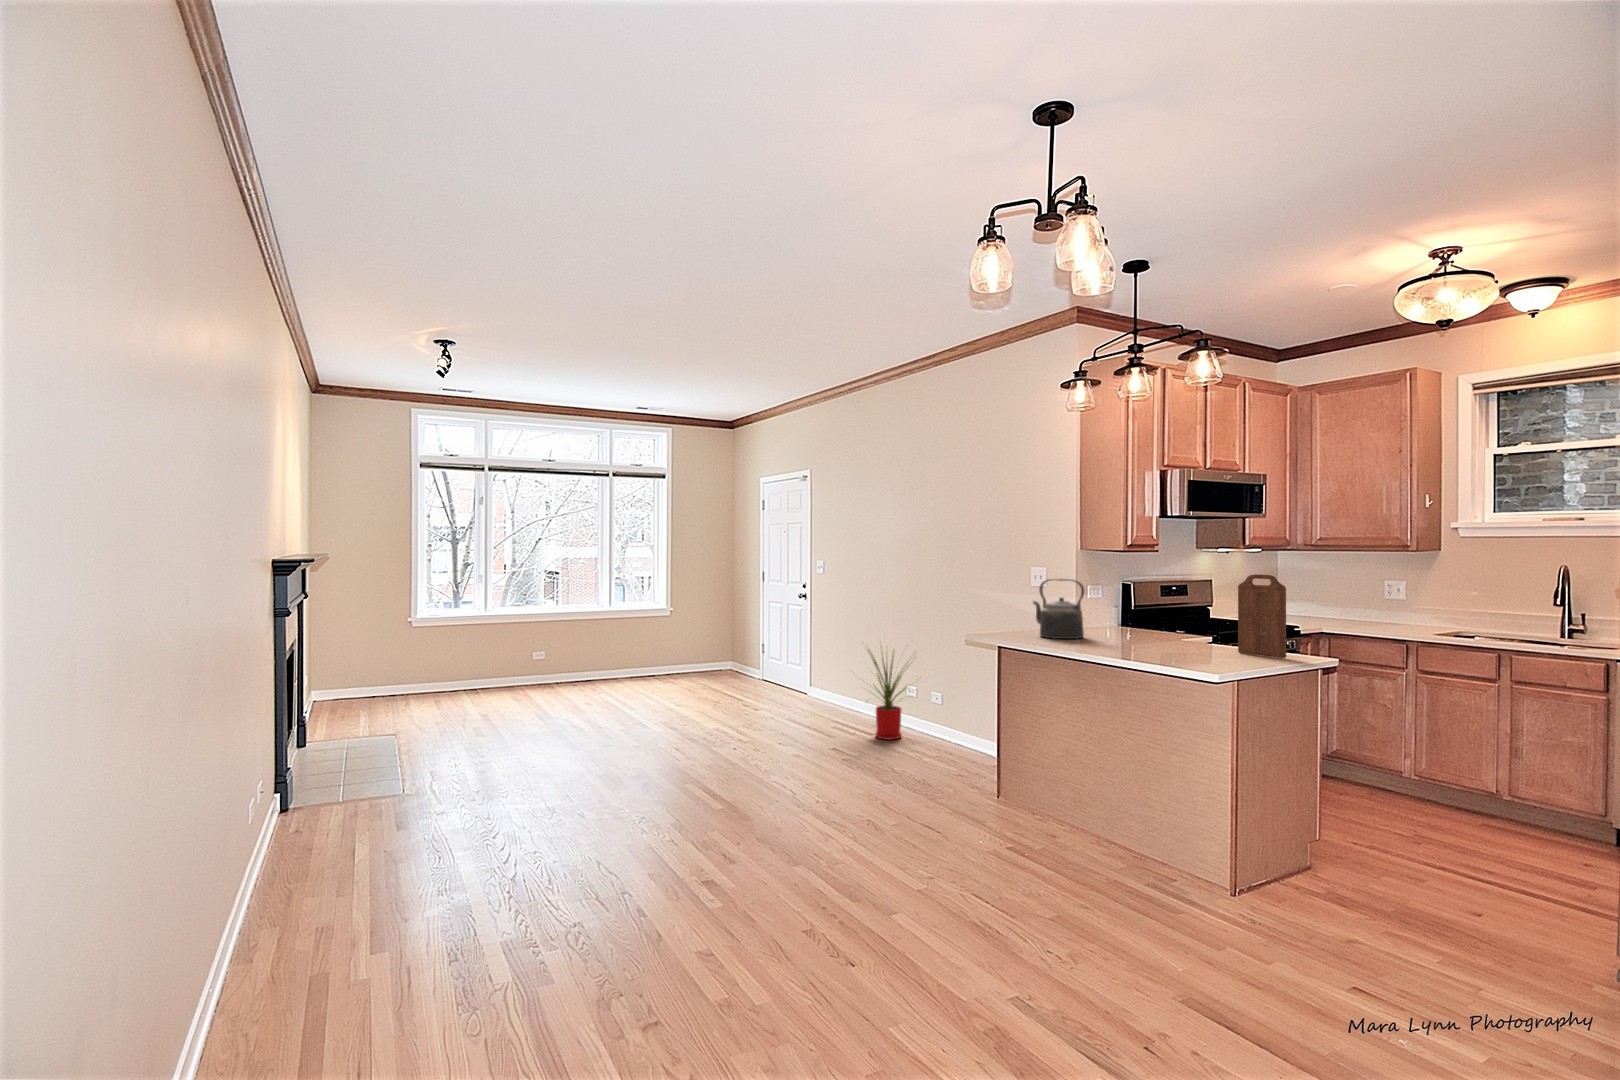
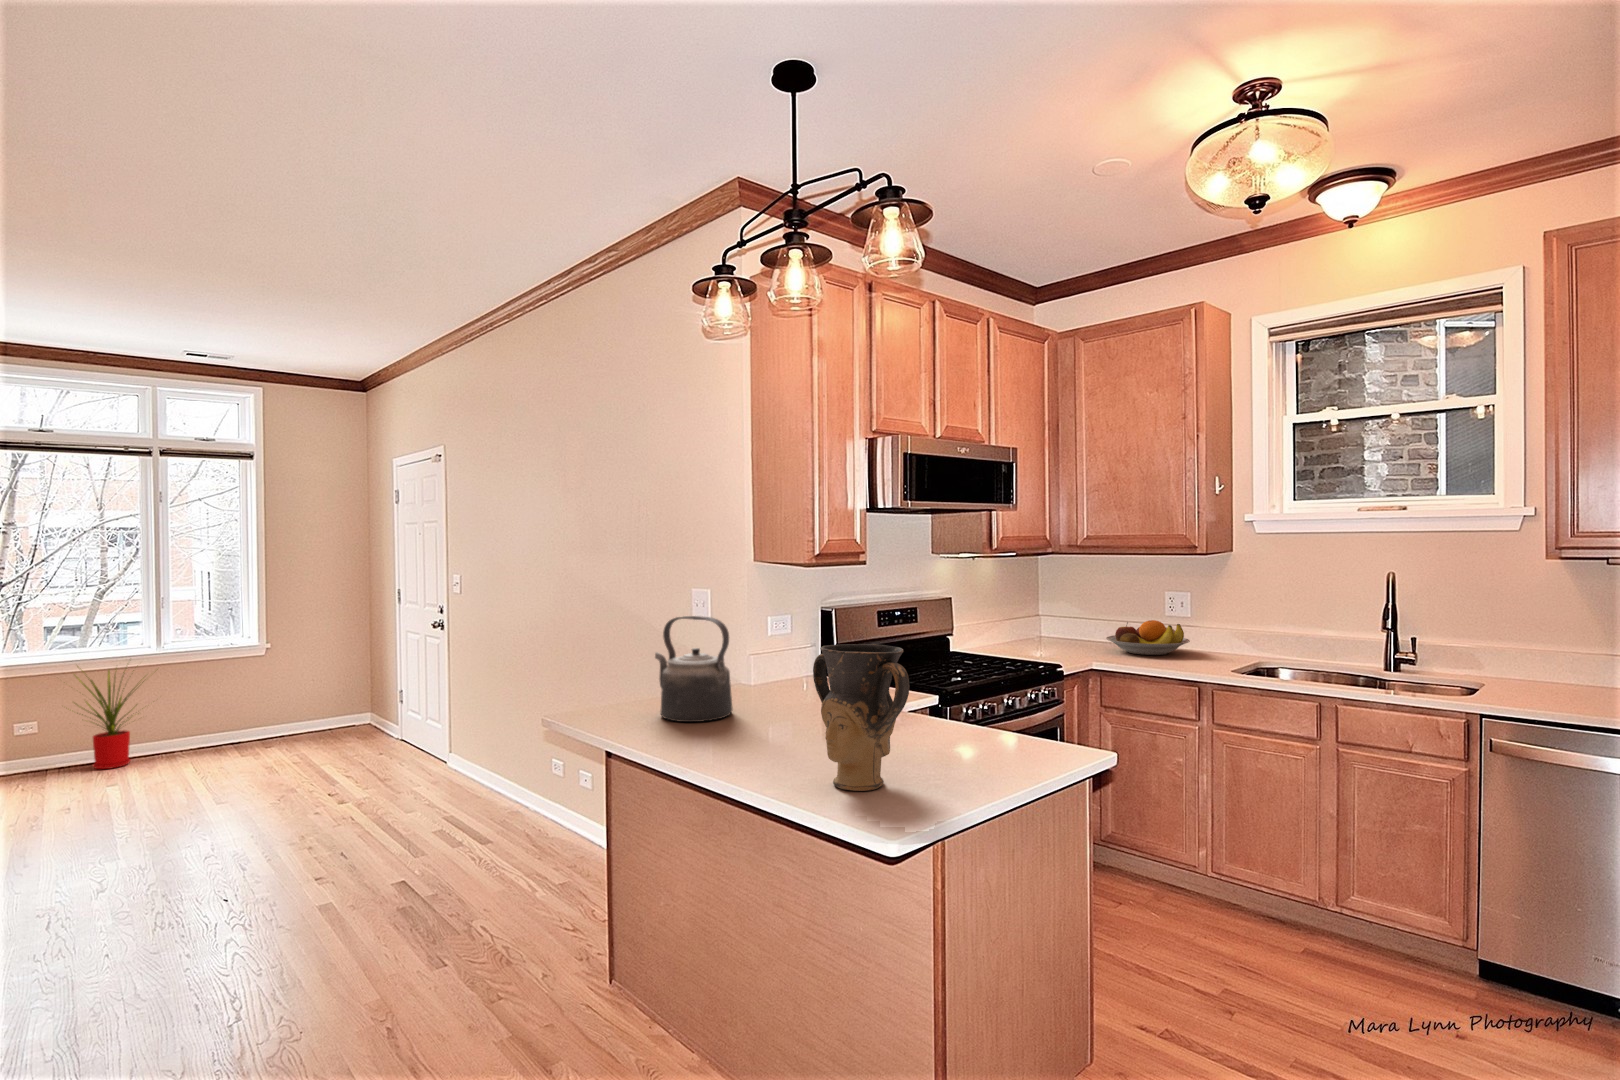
cutting board: present [1238,574,1286,658] -> none [958,612,1035,766]
vase: none [1158,587,1218,660] -> present [813,644,910,791]
fruit bowl: none [1335,601,1405,626] -> present [1106,620,1190,655]
house plant: present [869,650,918,740] -> present [77,666,144,769]

